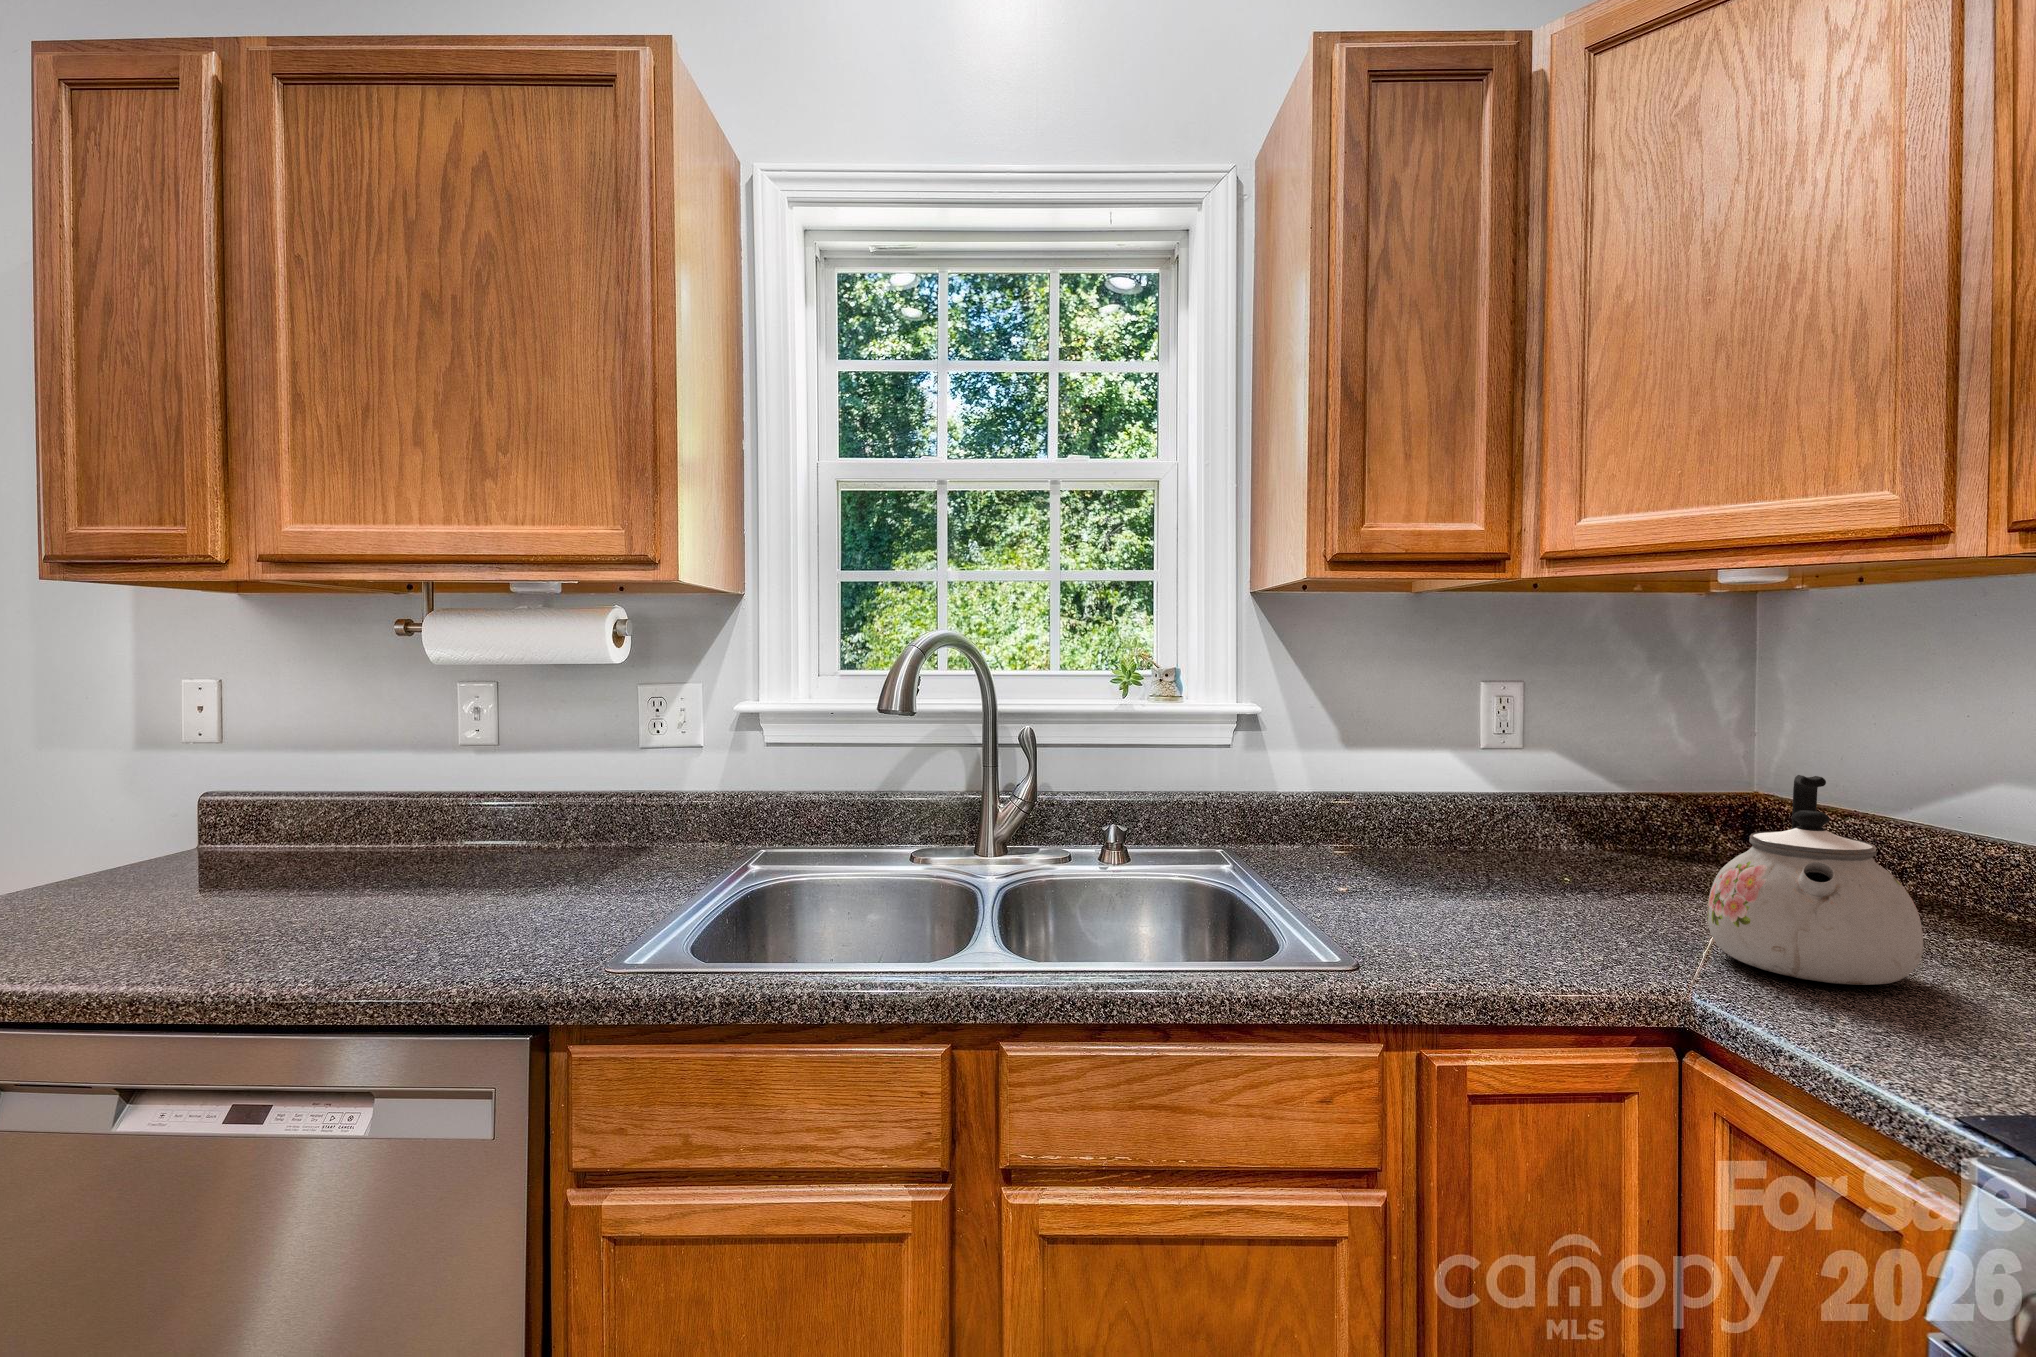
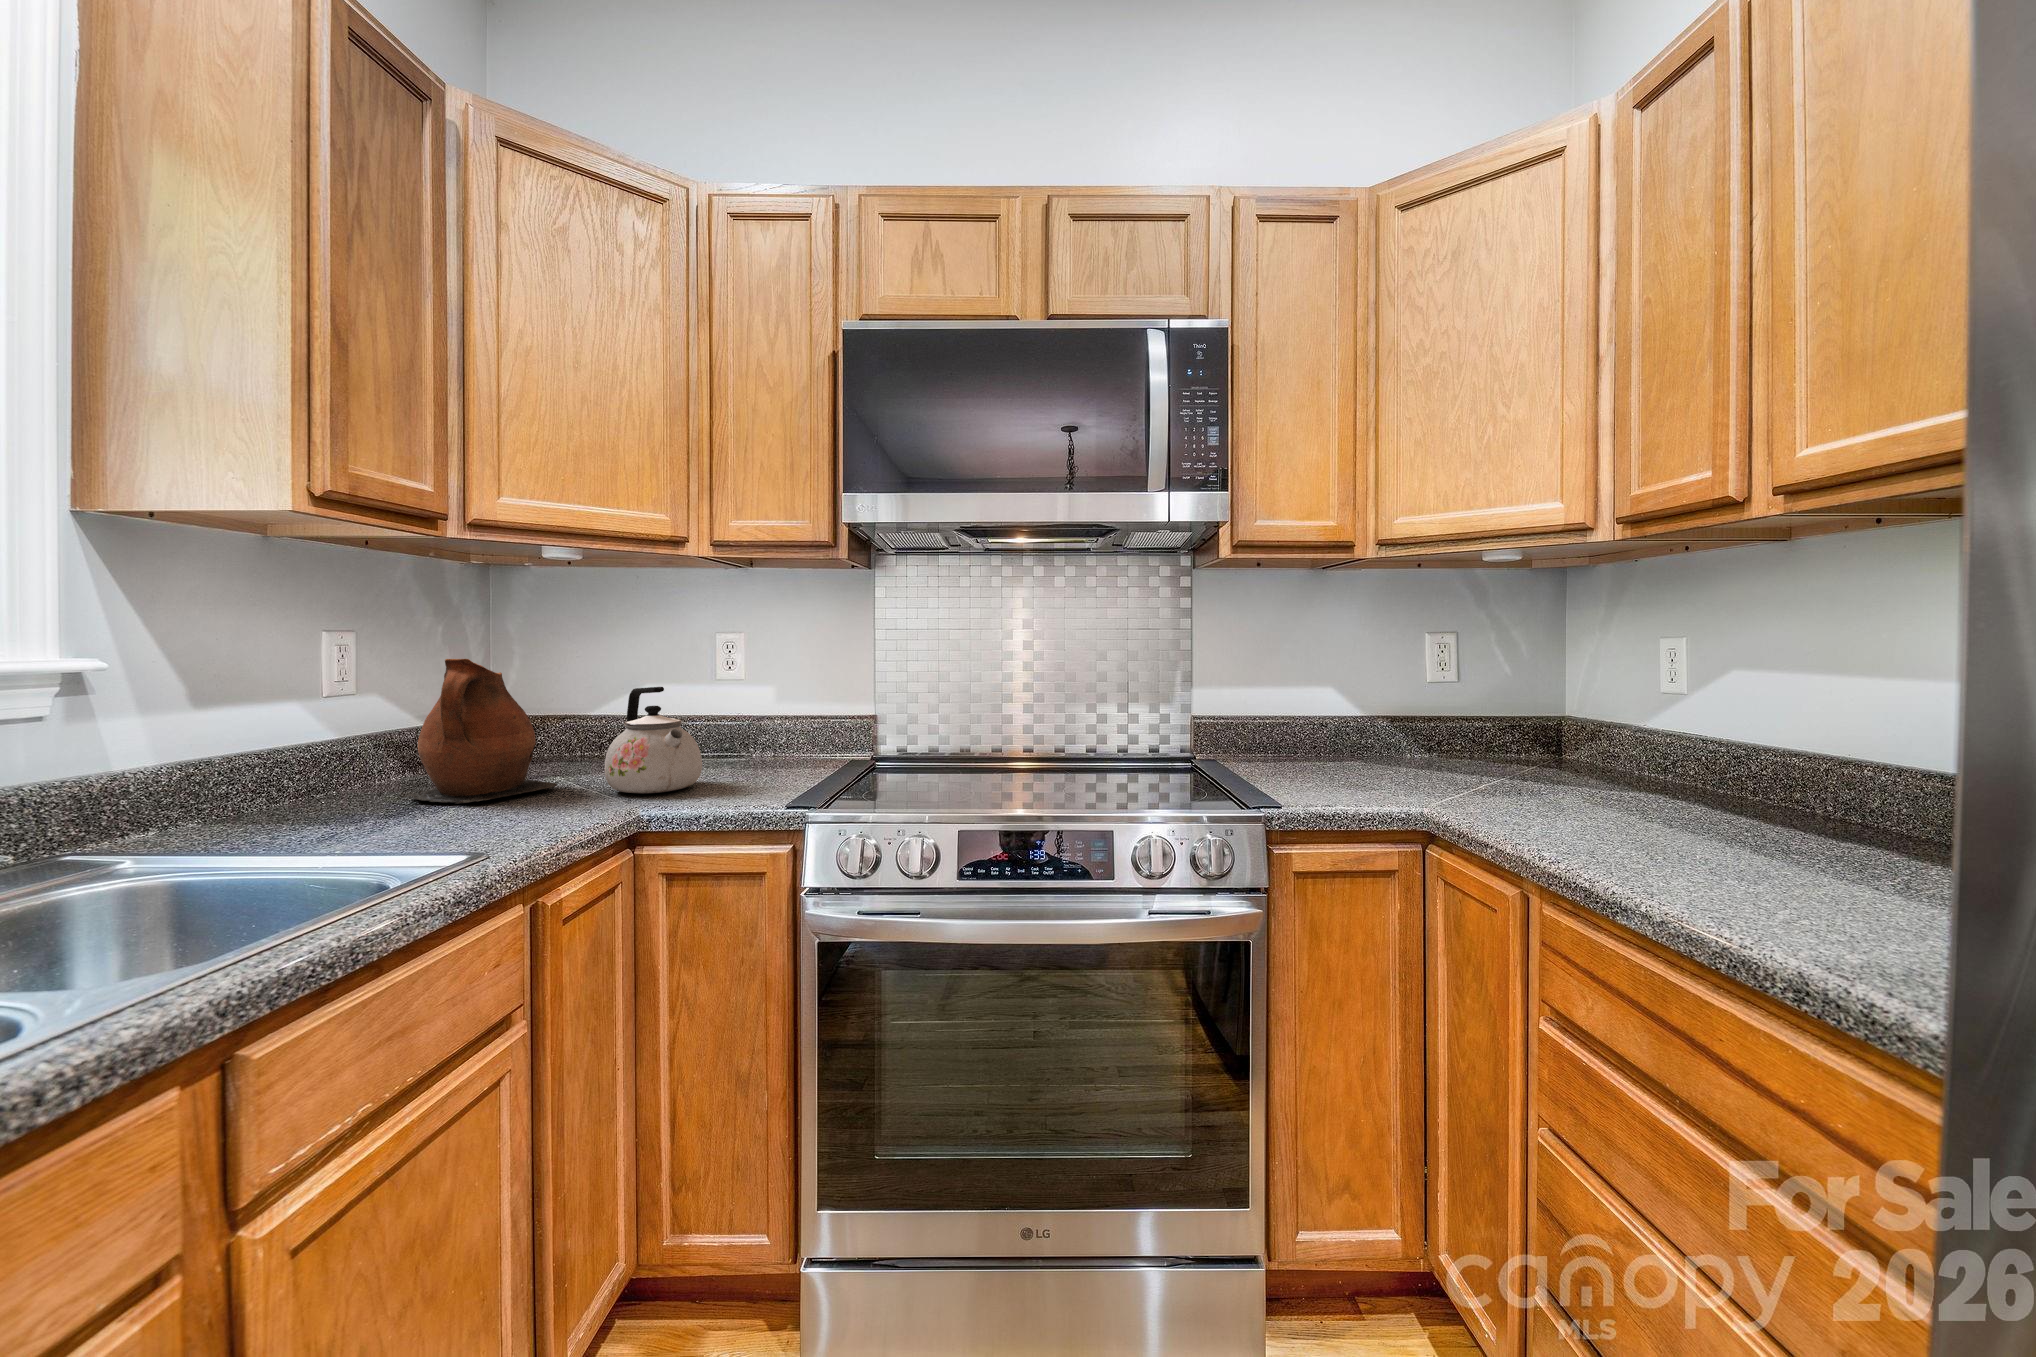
ceramic pitcher: none [1485,704,1677,918] -> present [402,659,557,804]

